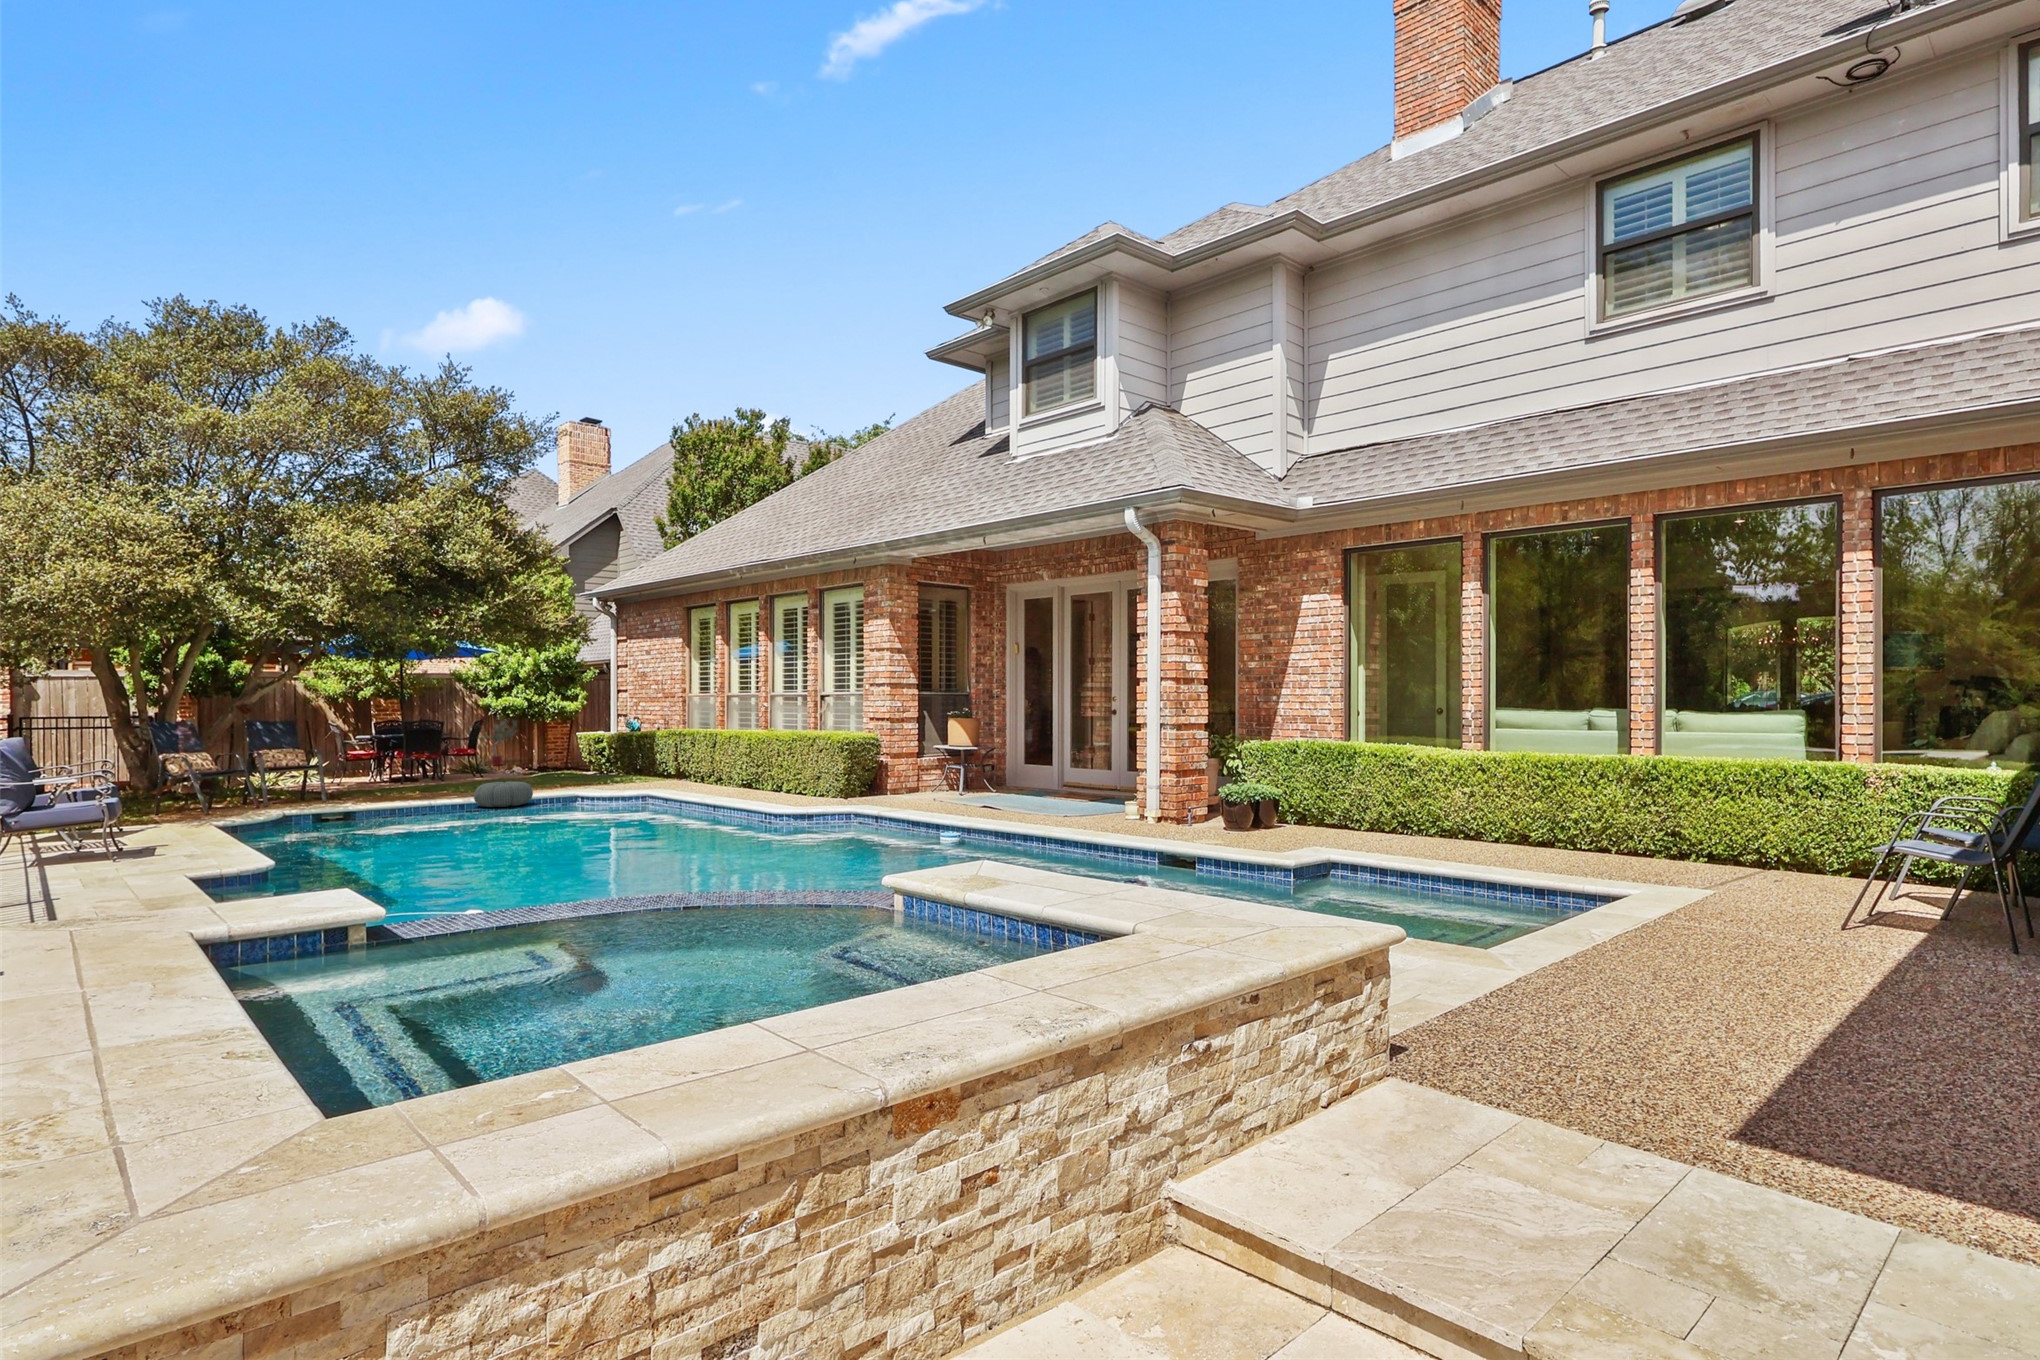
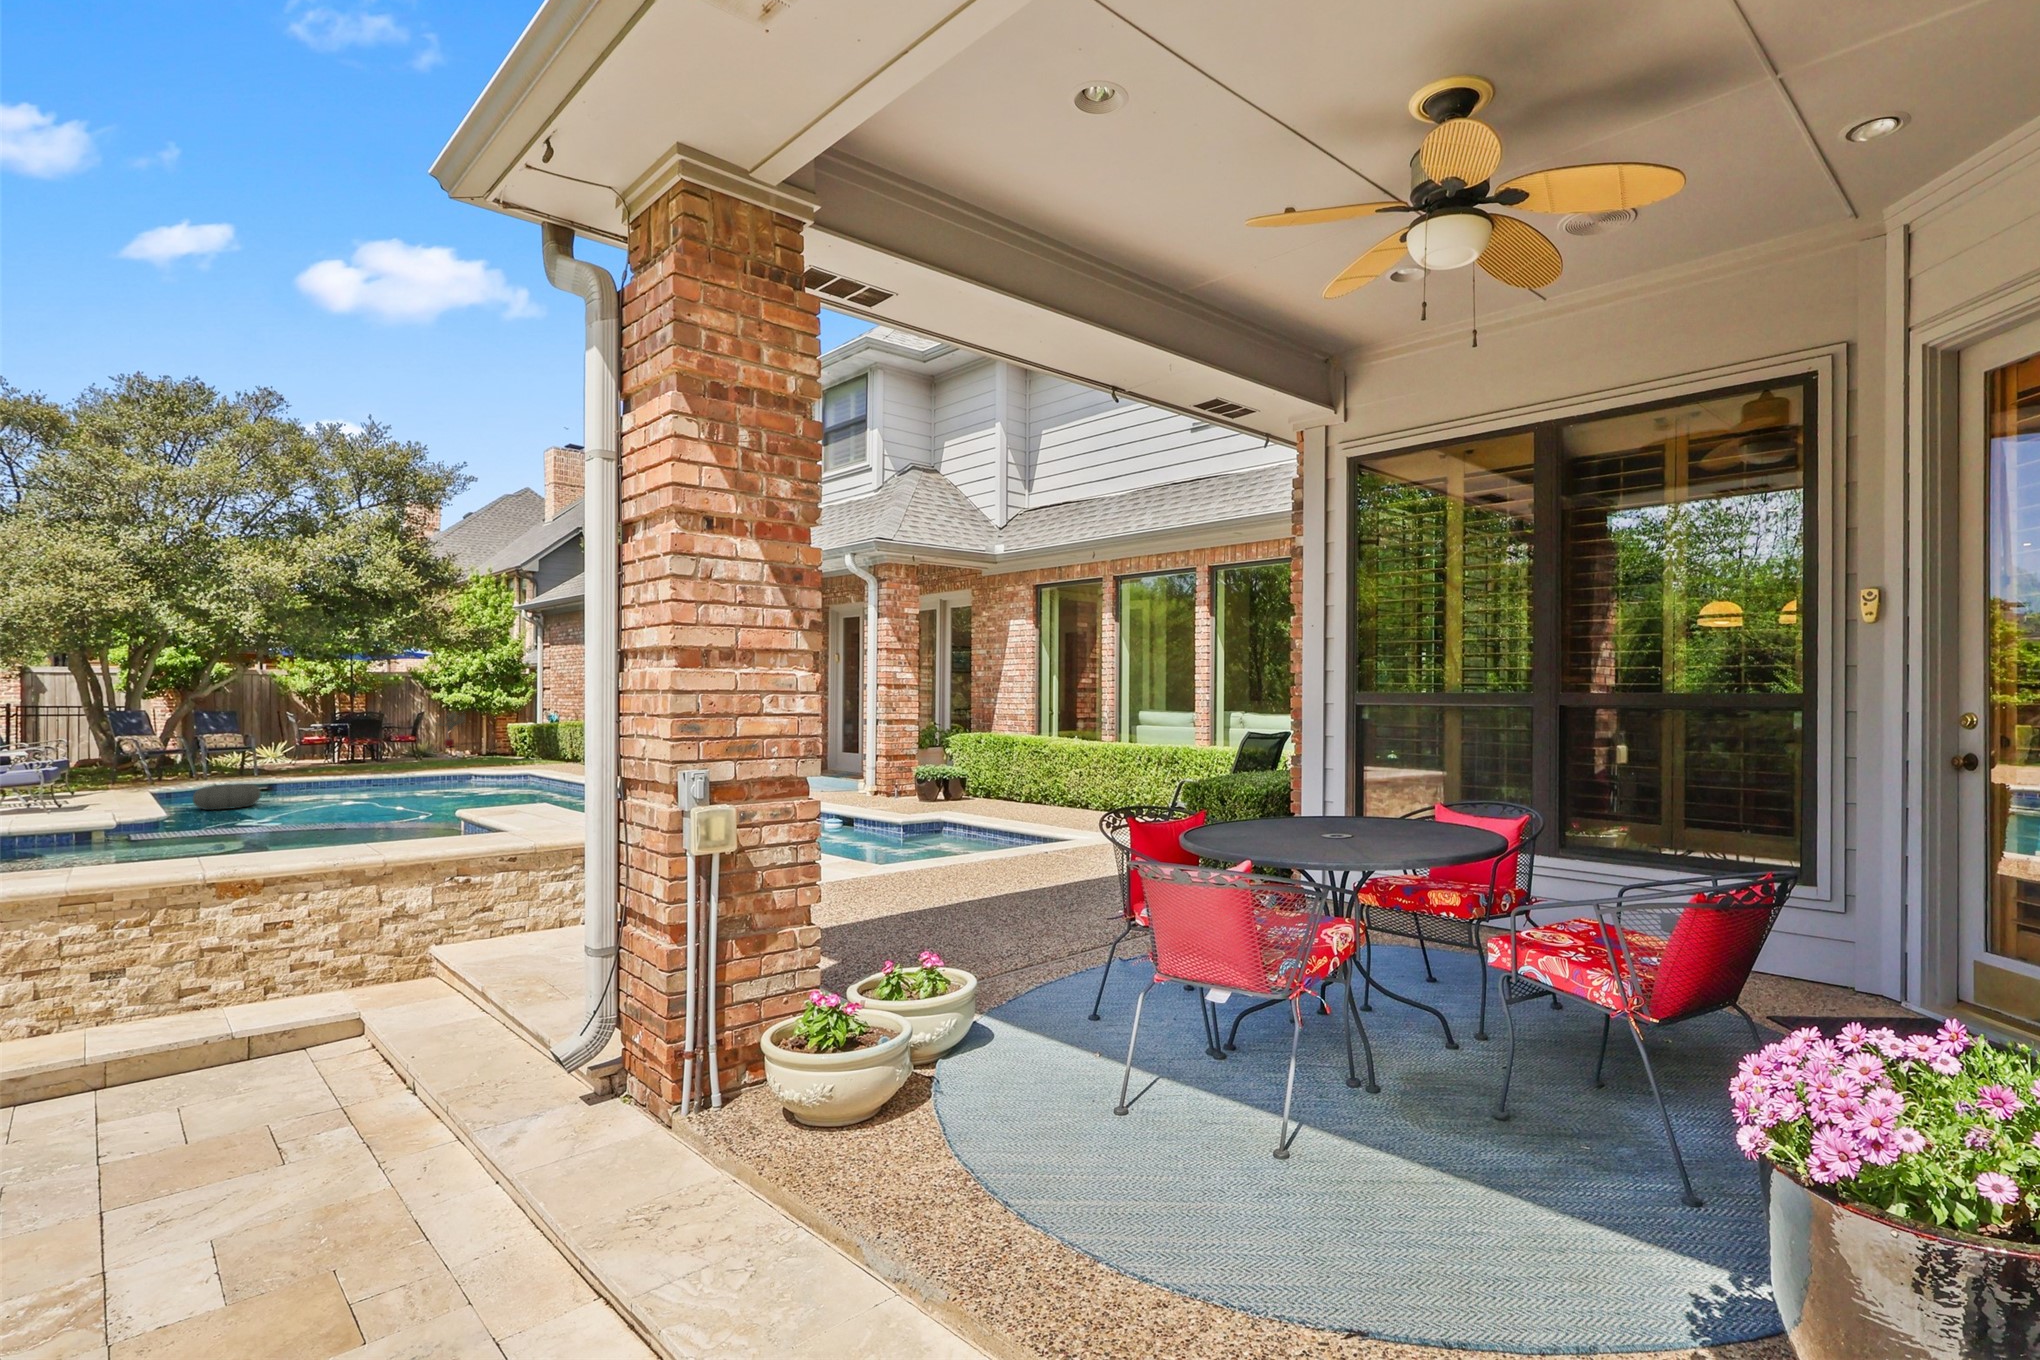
pouf: present [474,781,533,807] -> present [193,784,261,810]

